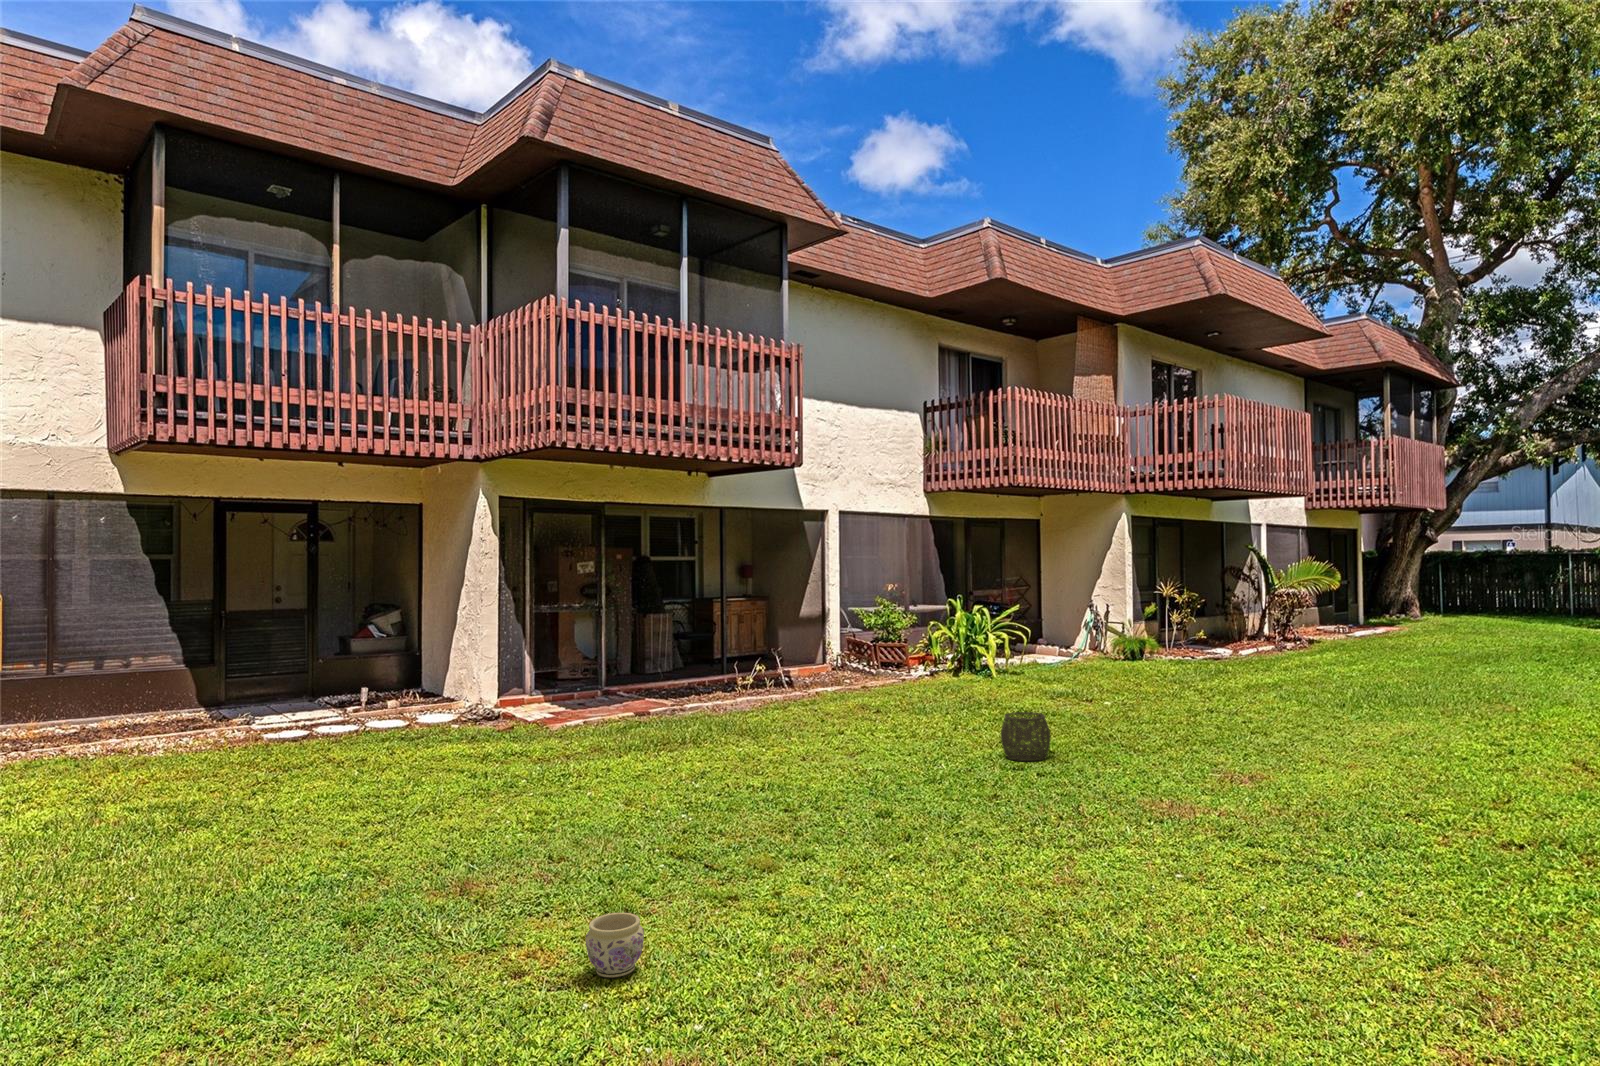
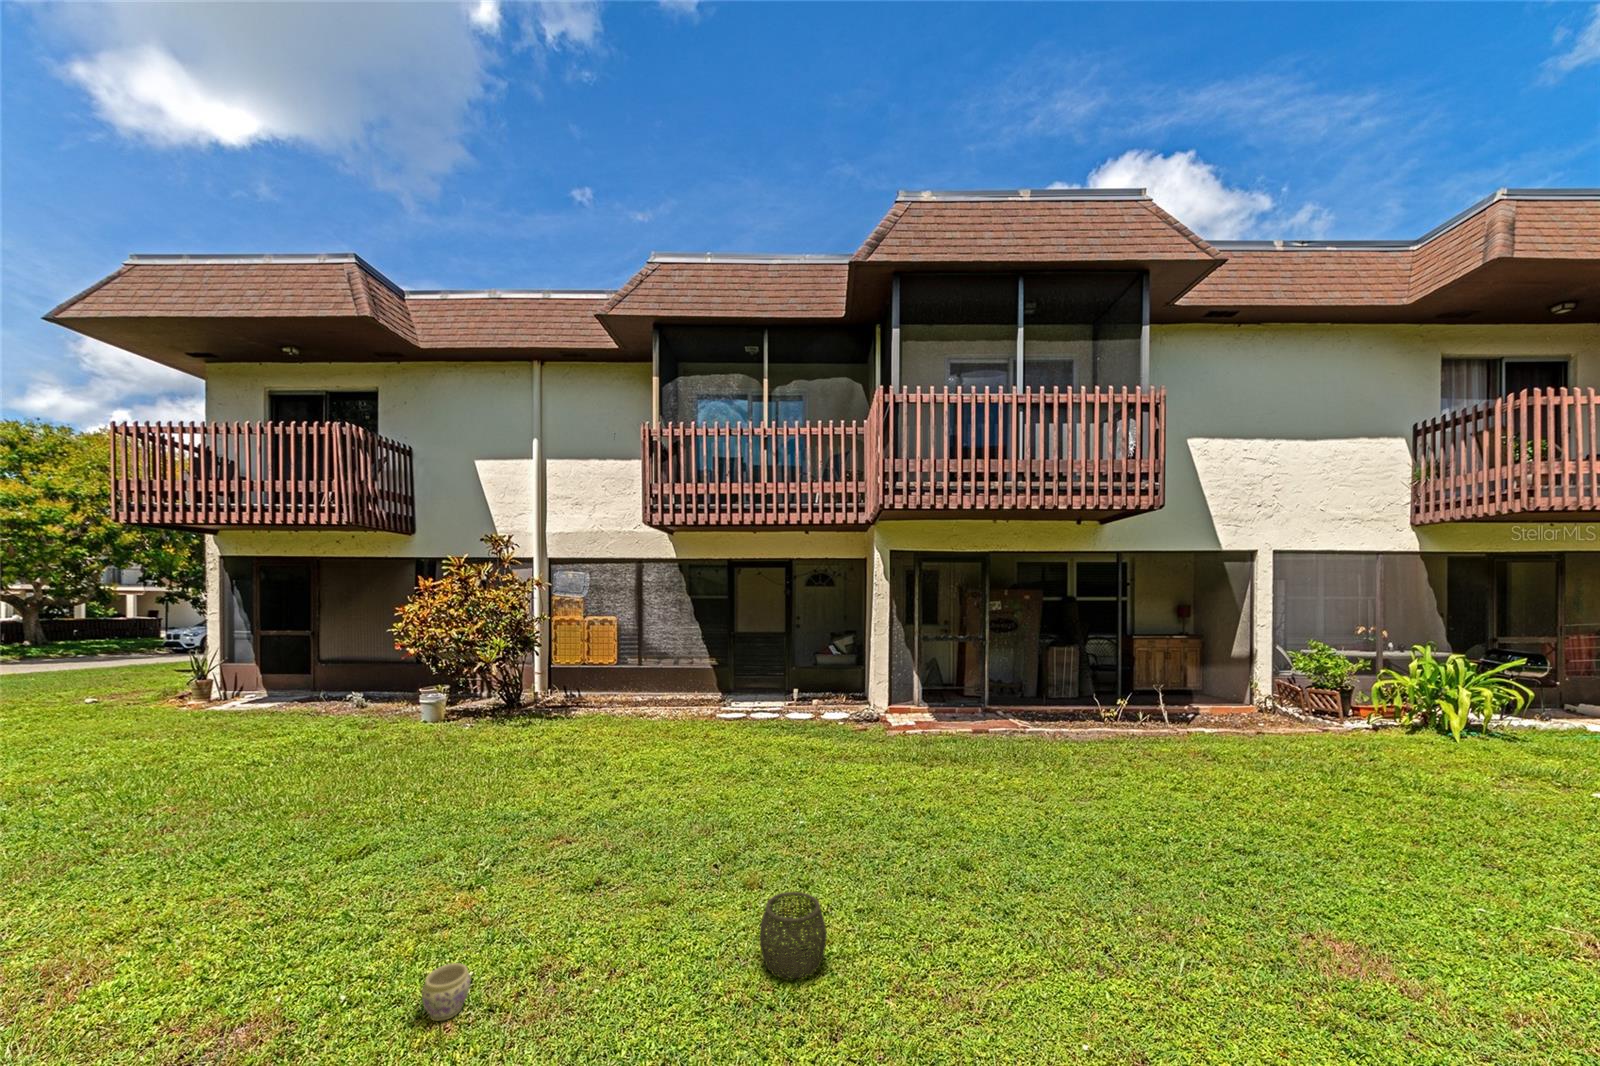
woven basket: present [1000,712,1050,761] -> present [759,892,827,979]

